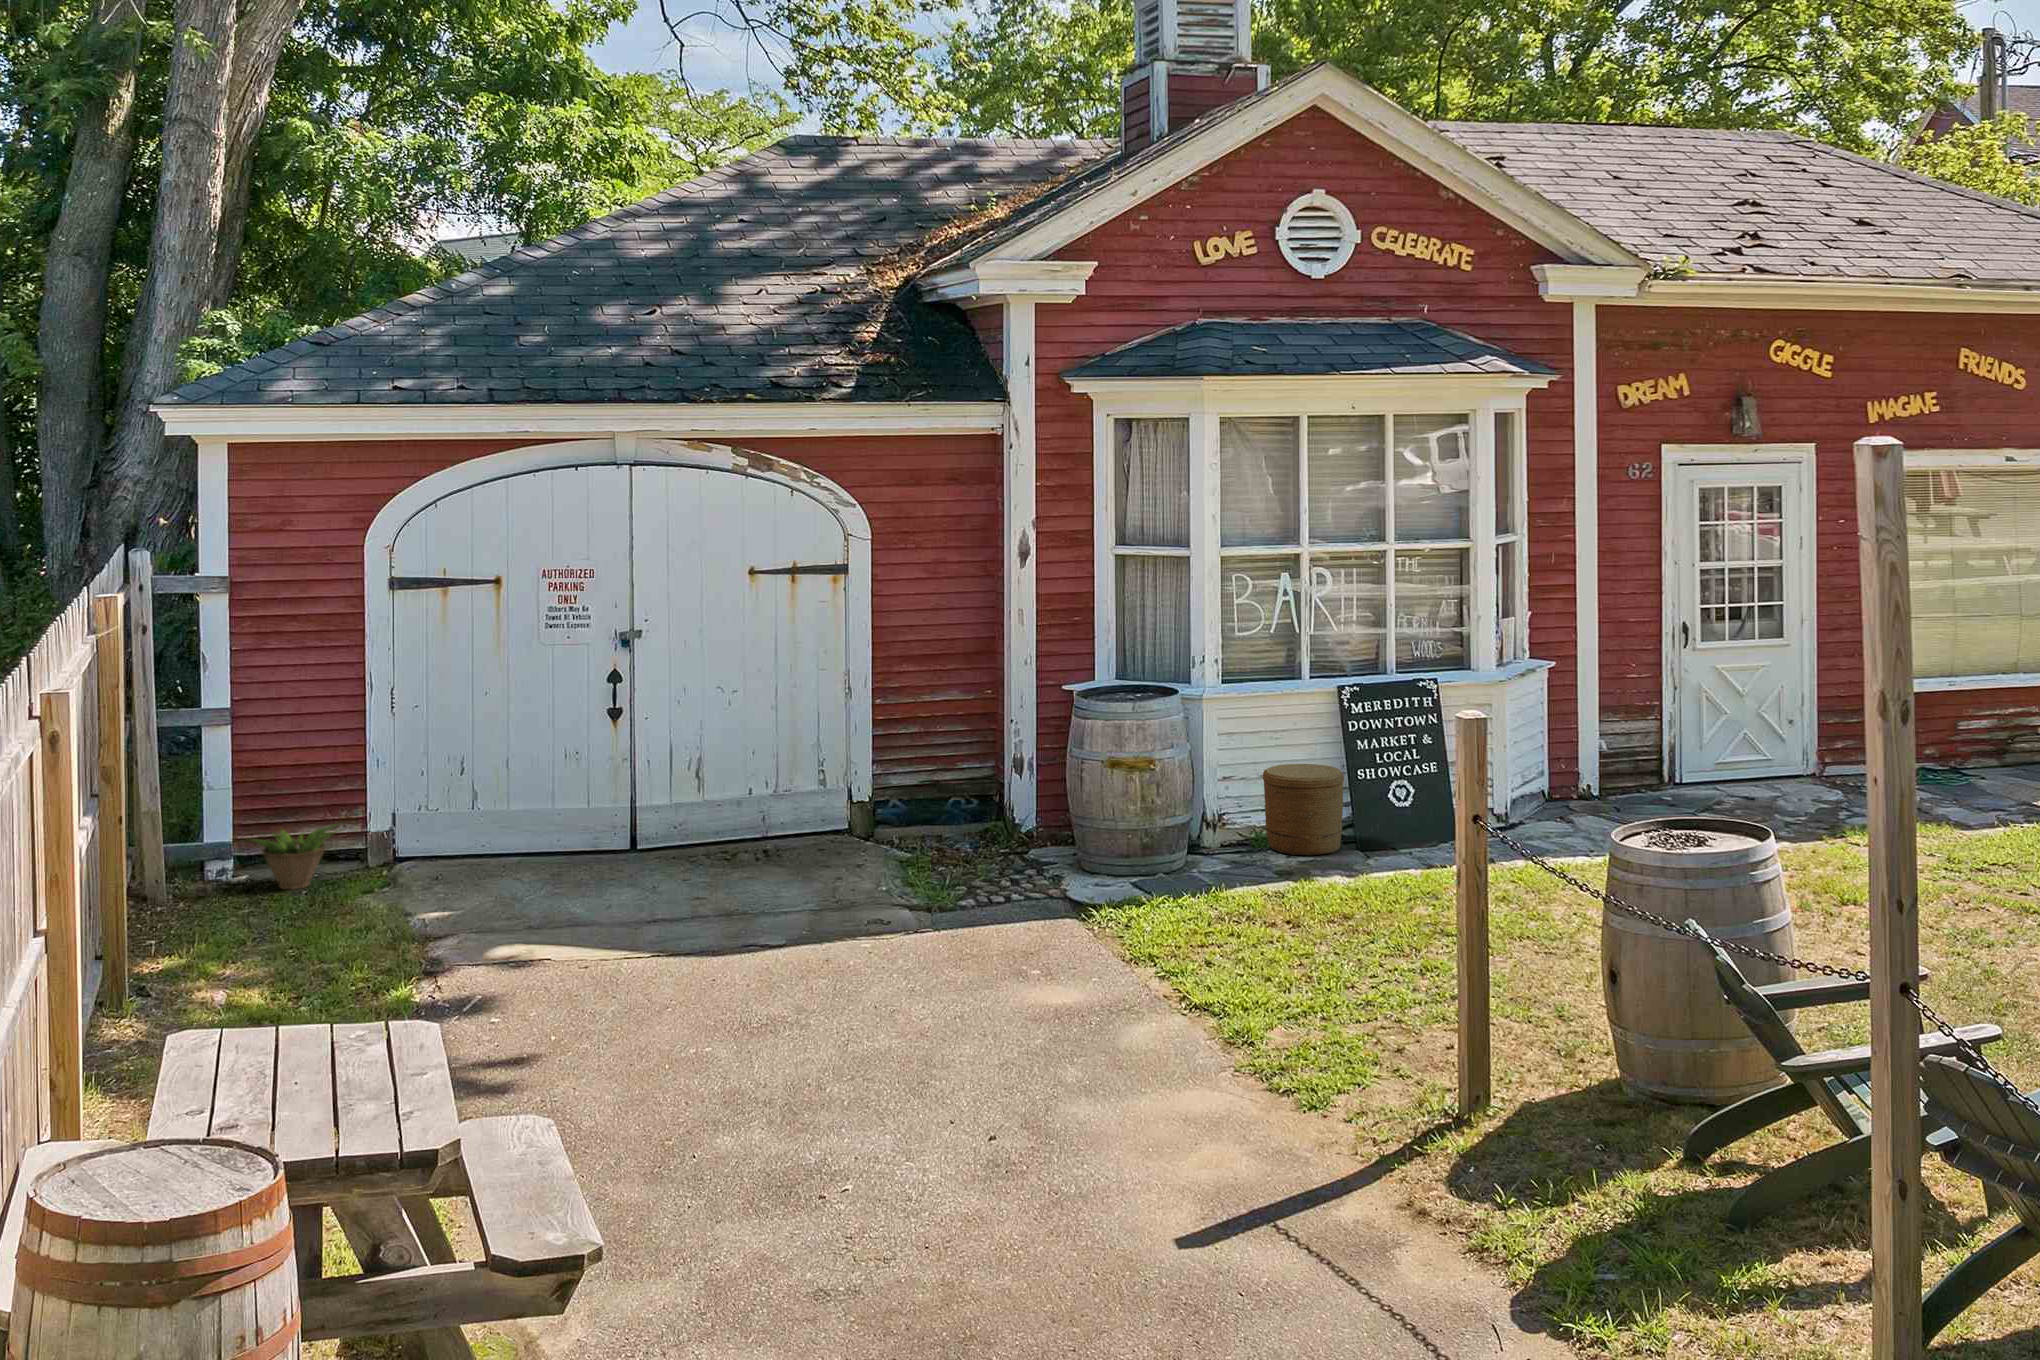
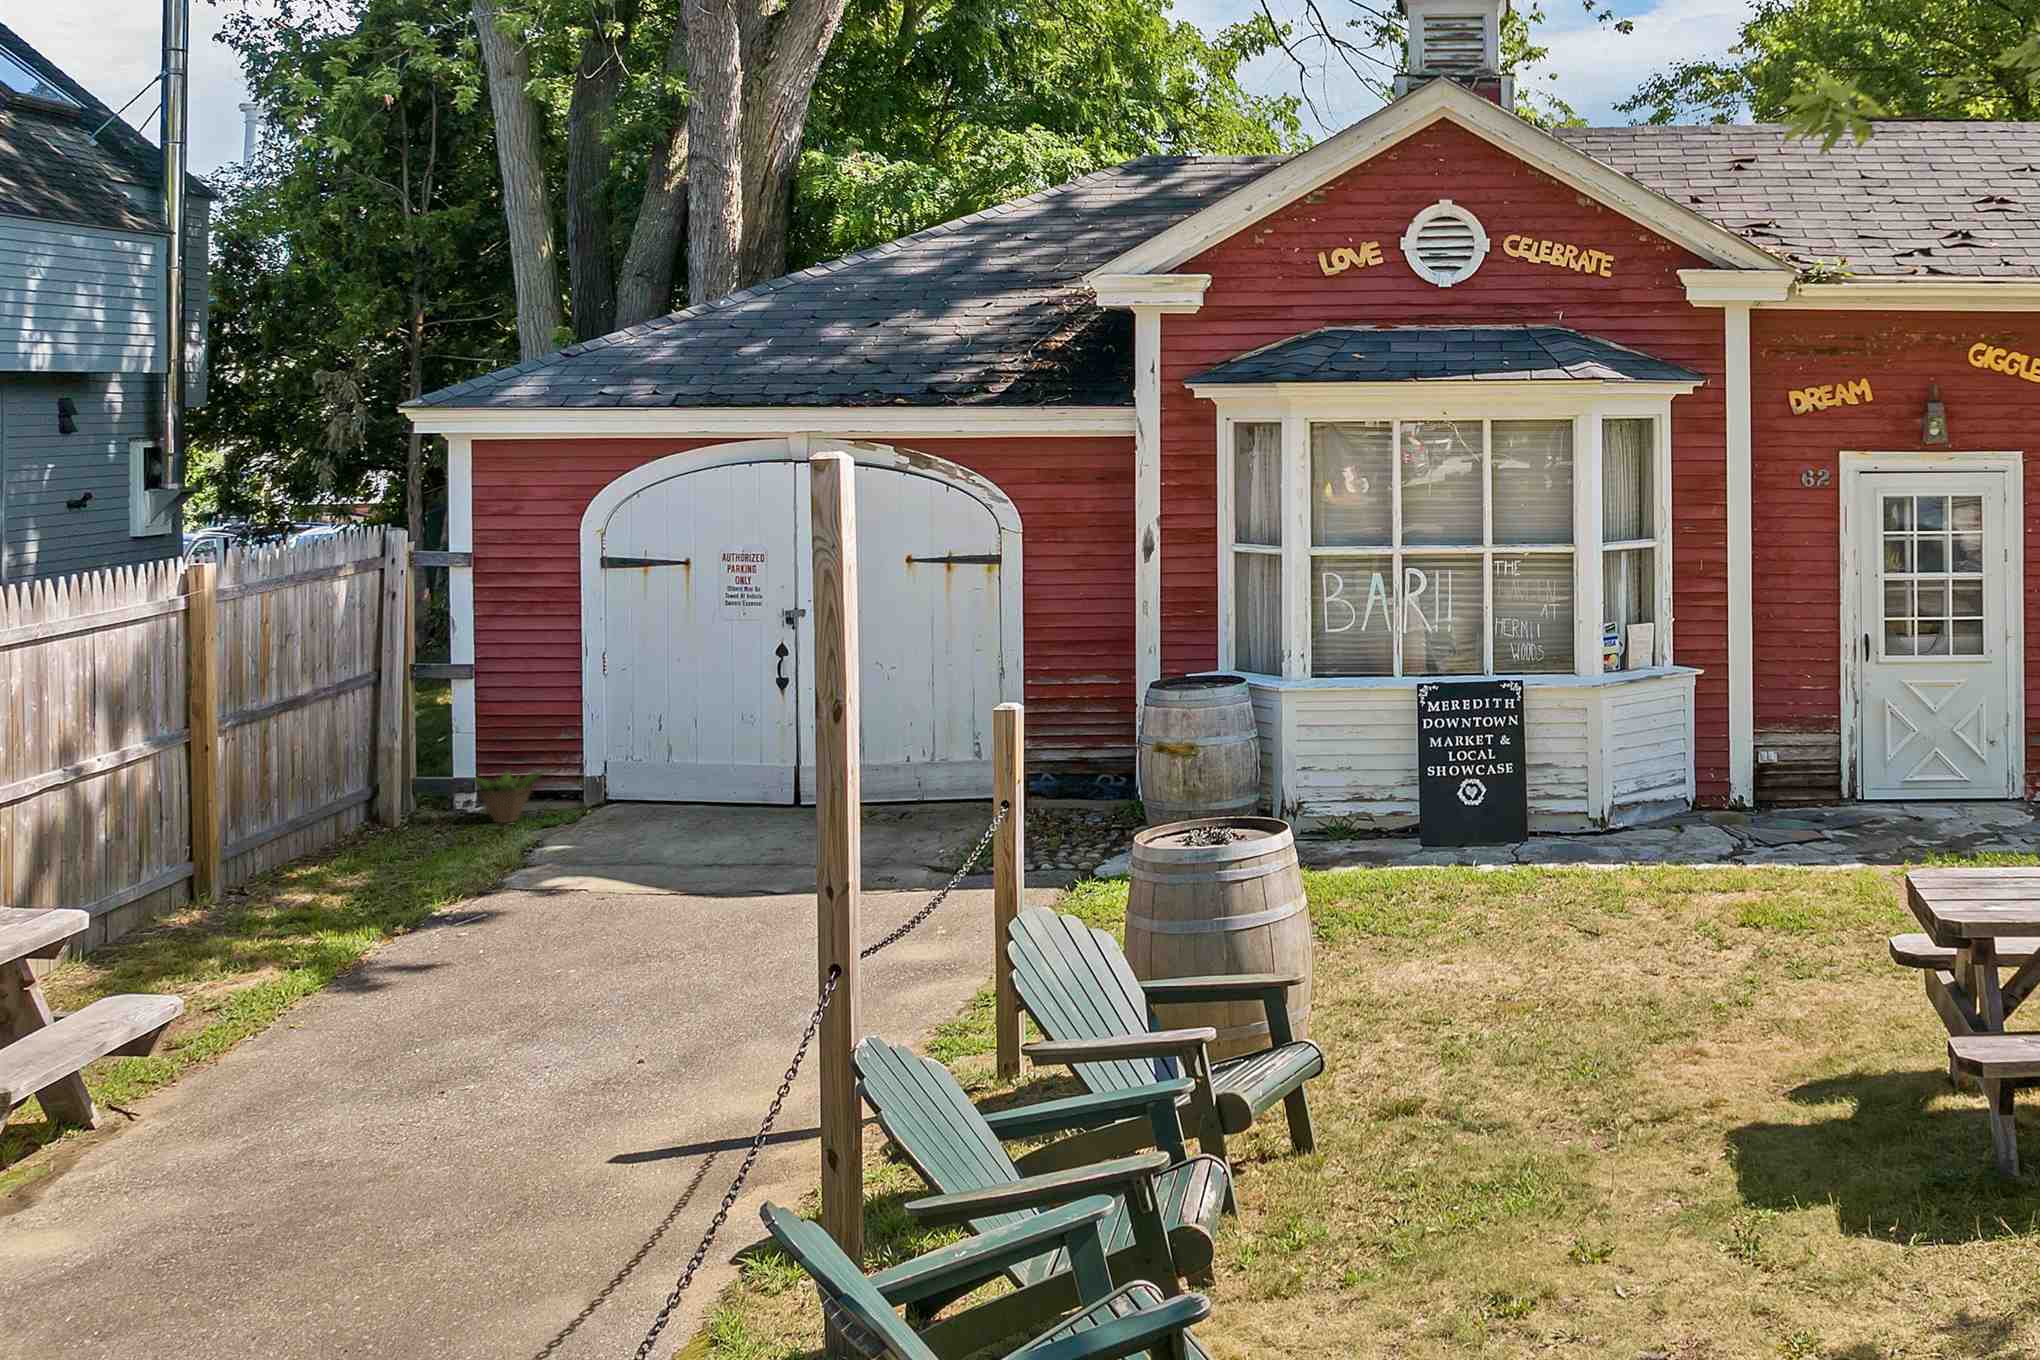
woven basket: present [1263,764,1344,856] -> none [1329,759,1408,848]

